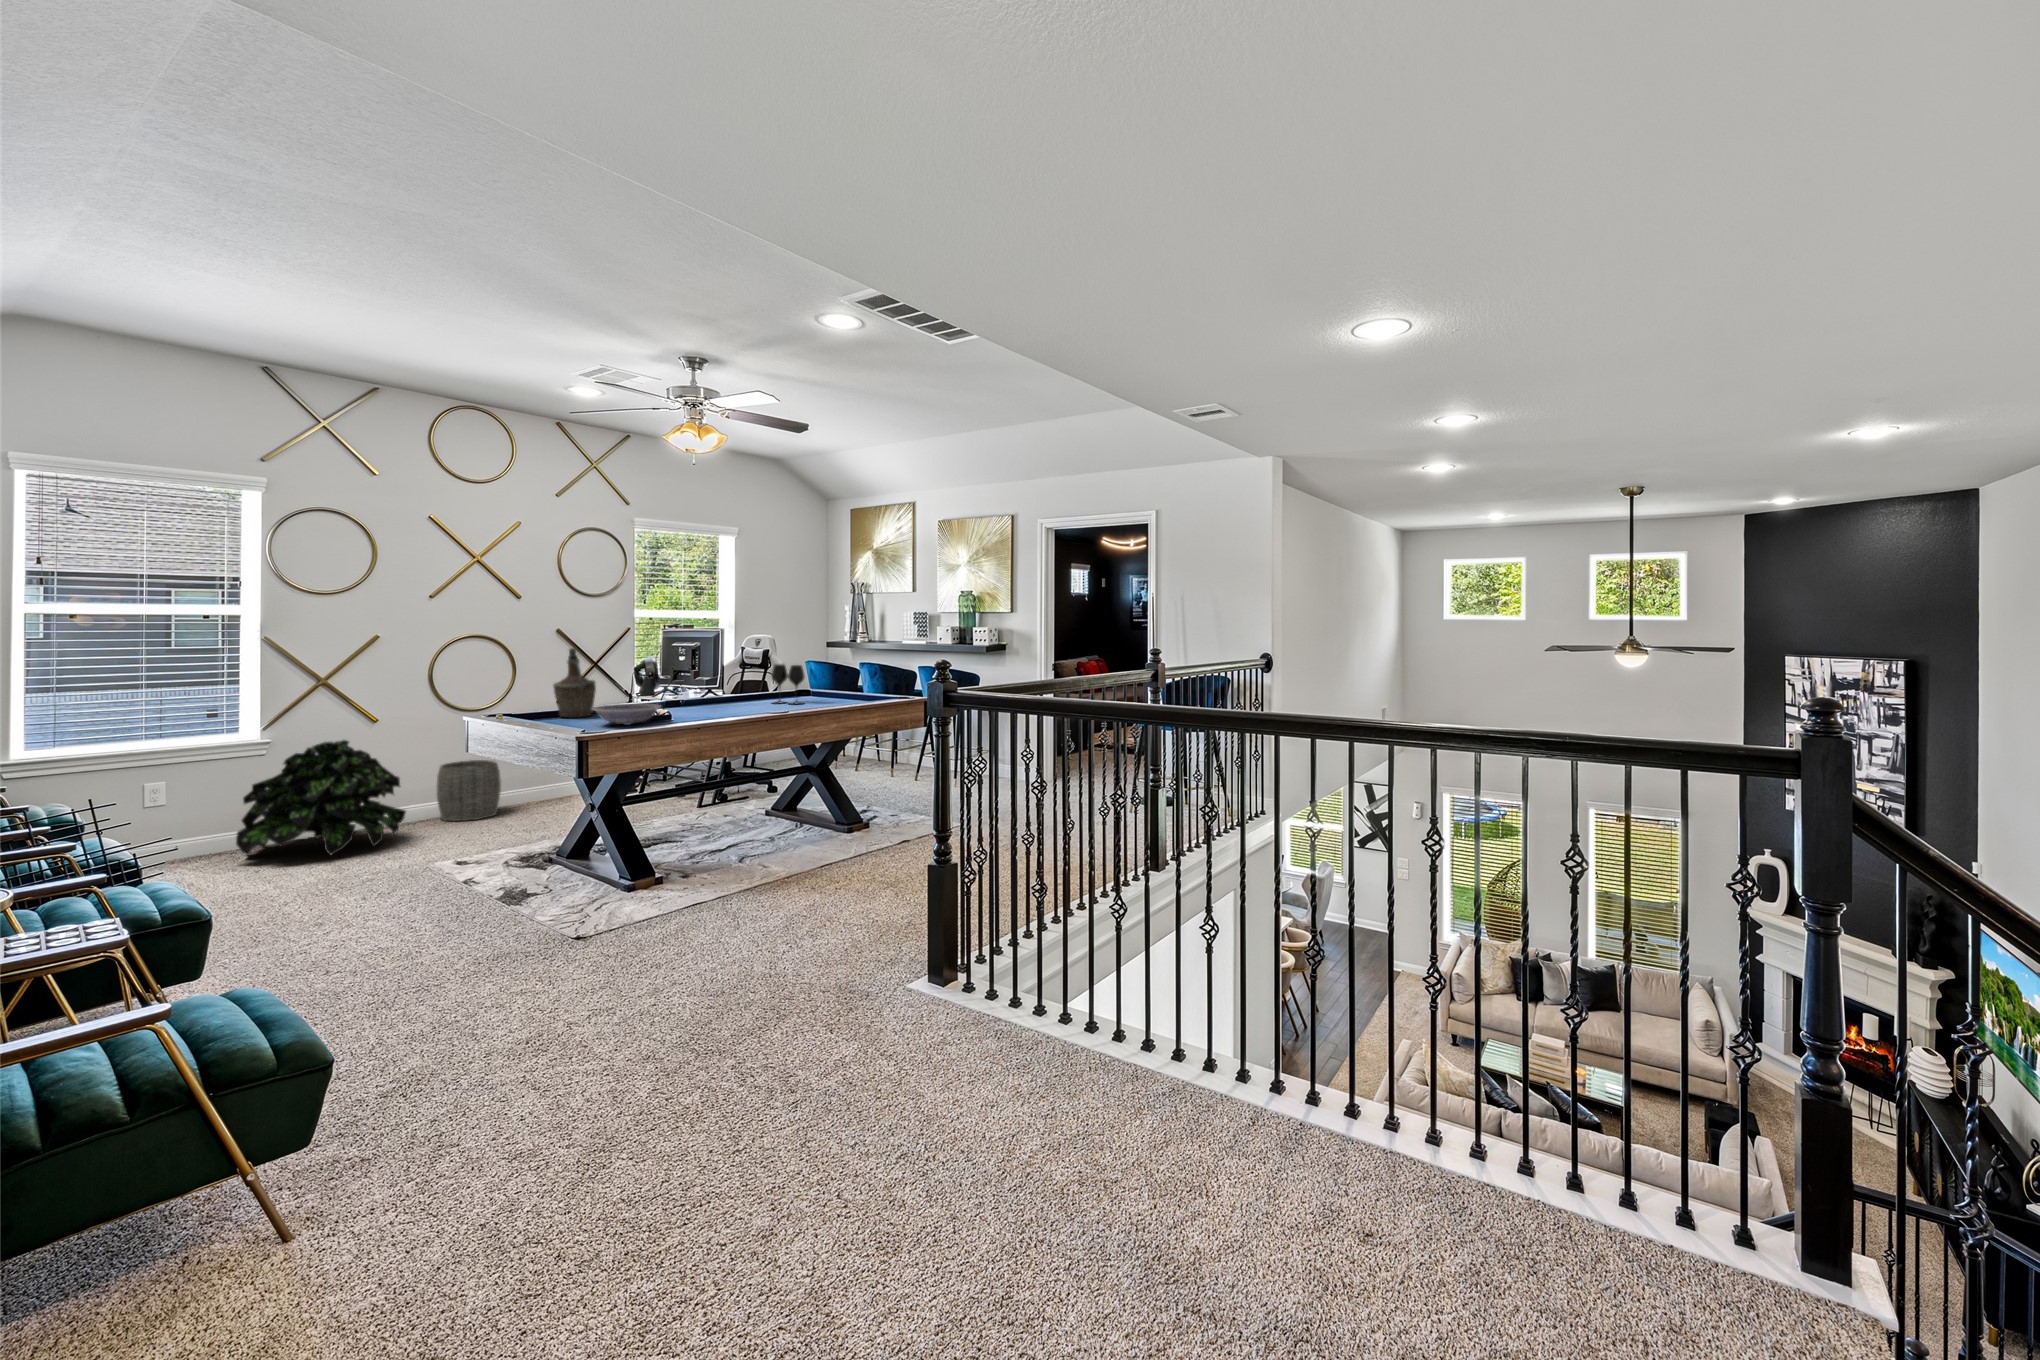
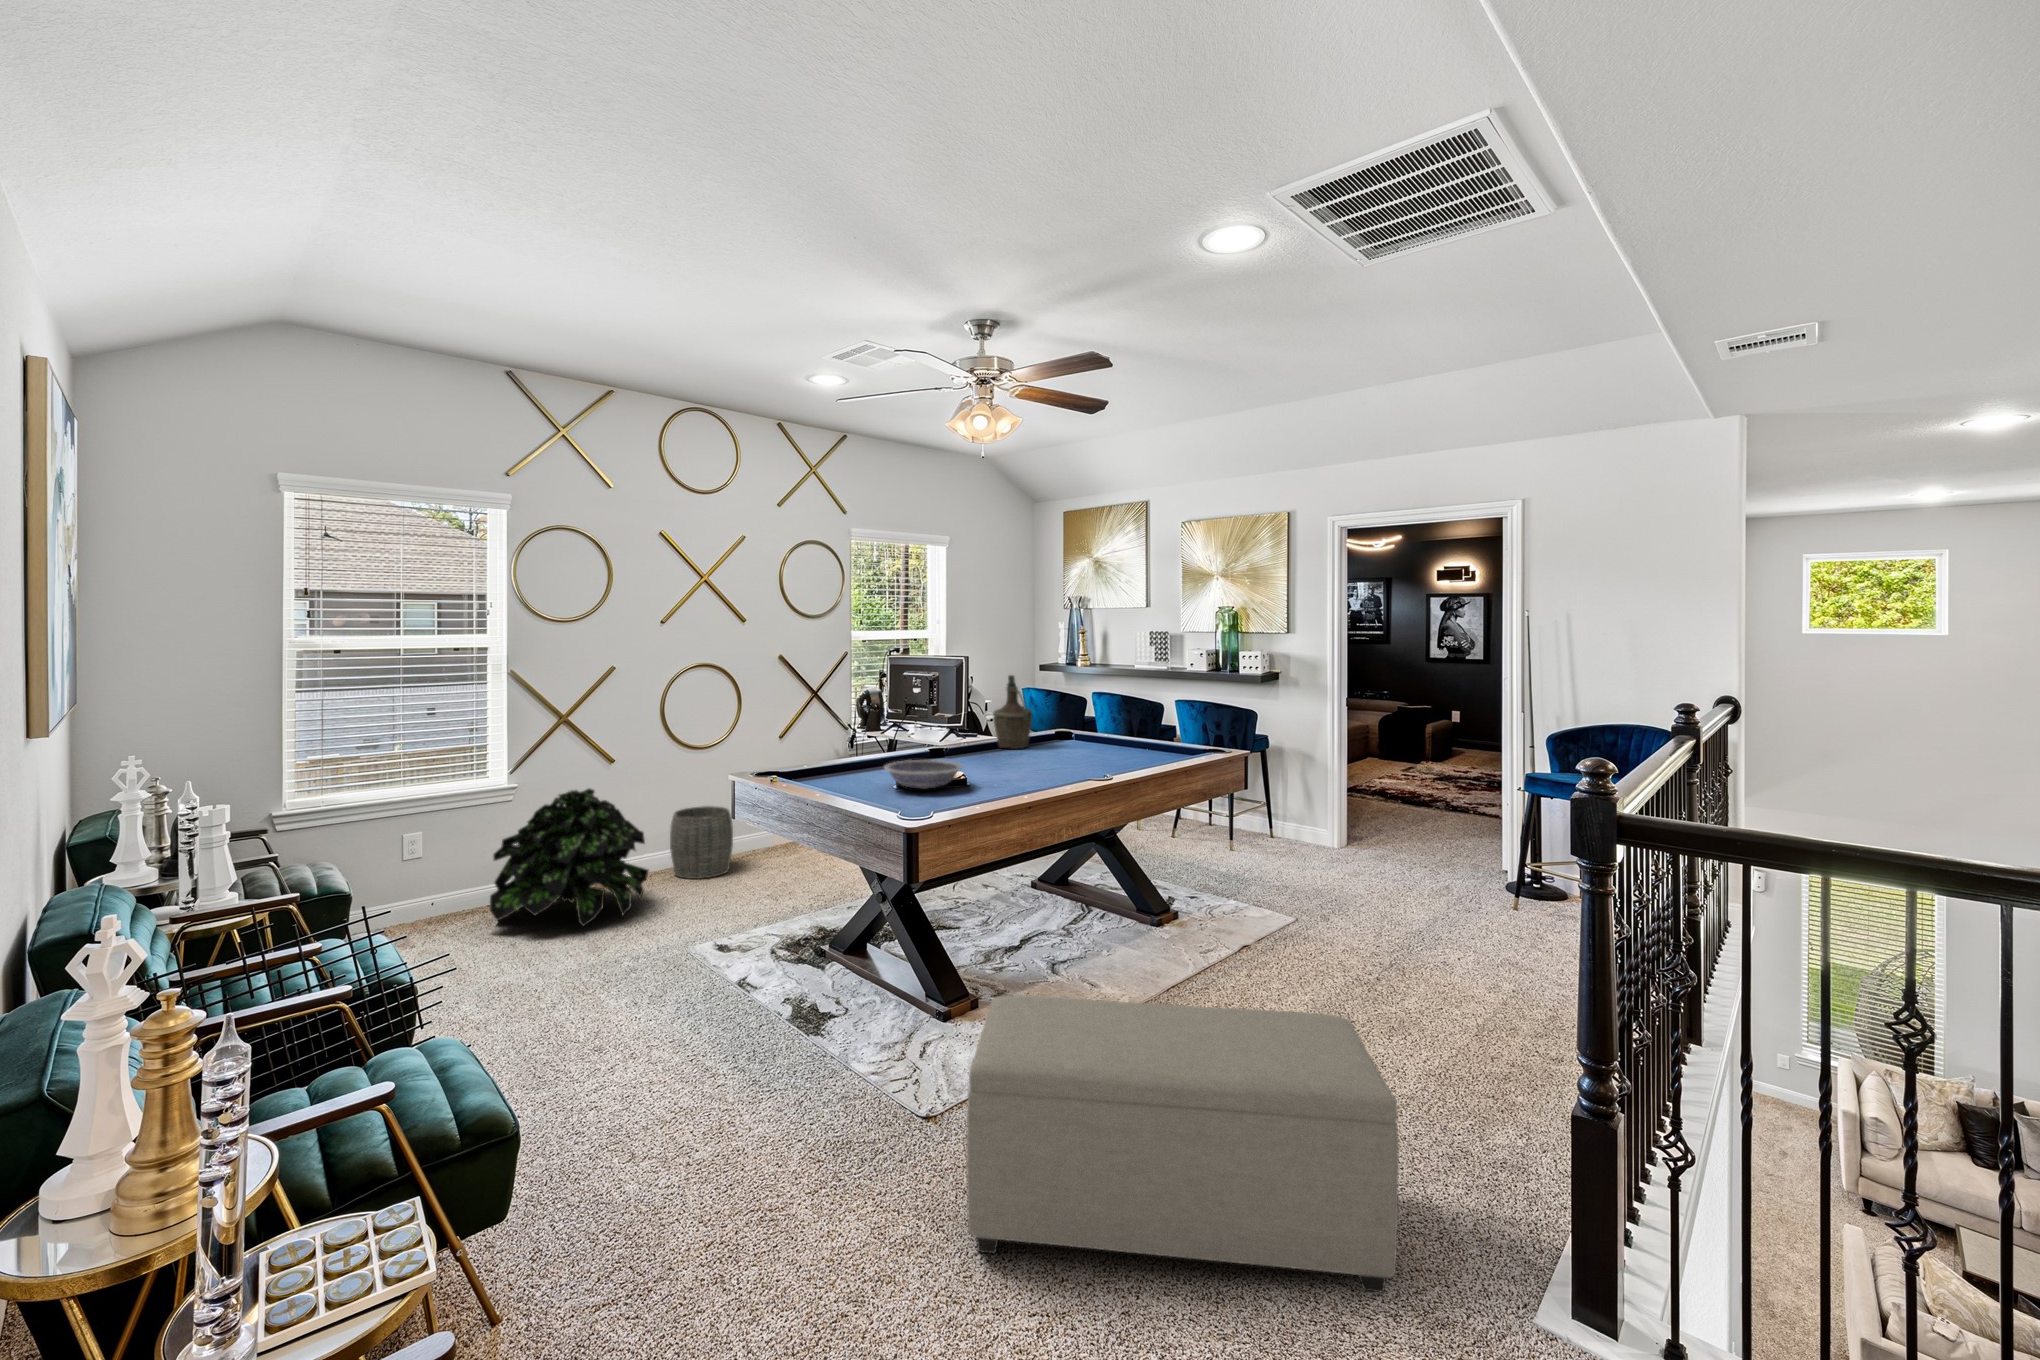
bottle: present [553,648,596,717] -> present [993,675,1032,749]
wine glass: present [772,664,805,704] -> none [1054,705,1098,757]
ottoman: none [553,846,854,1005] -> present [966,995,1399,1293]

